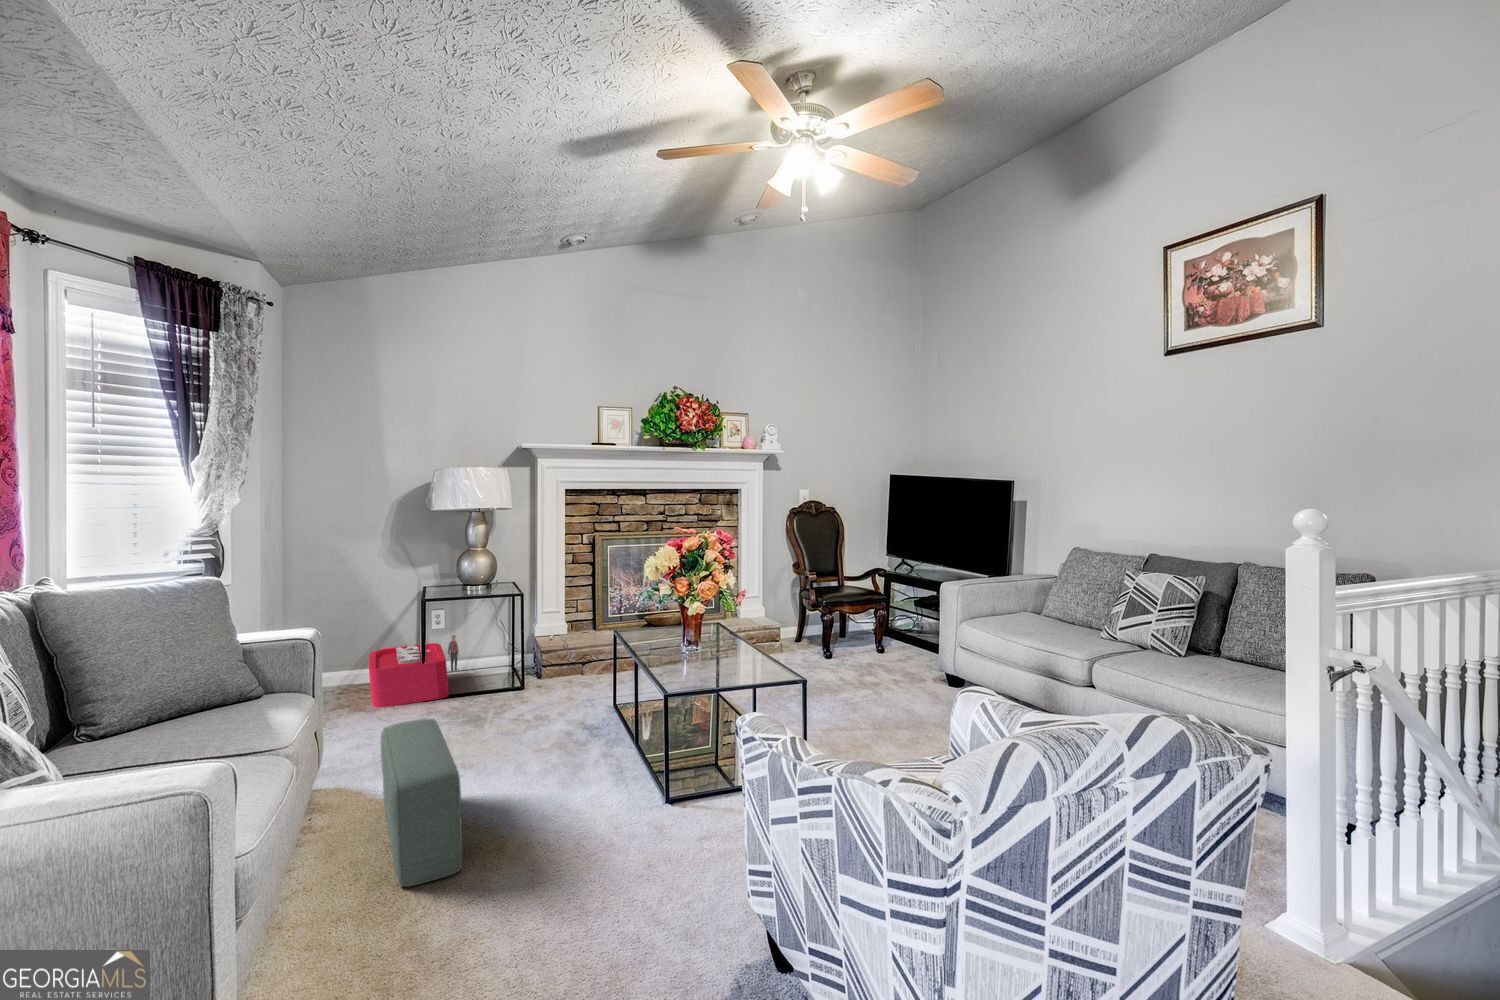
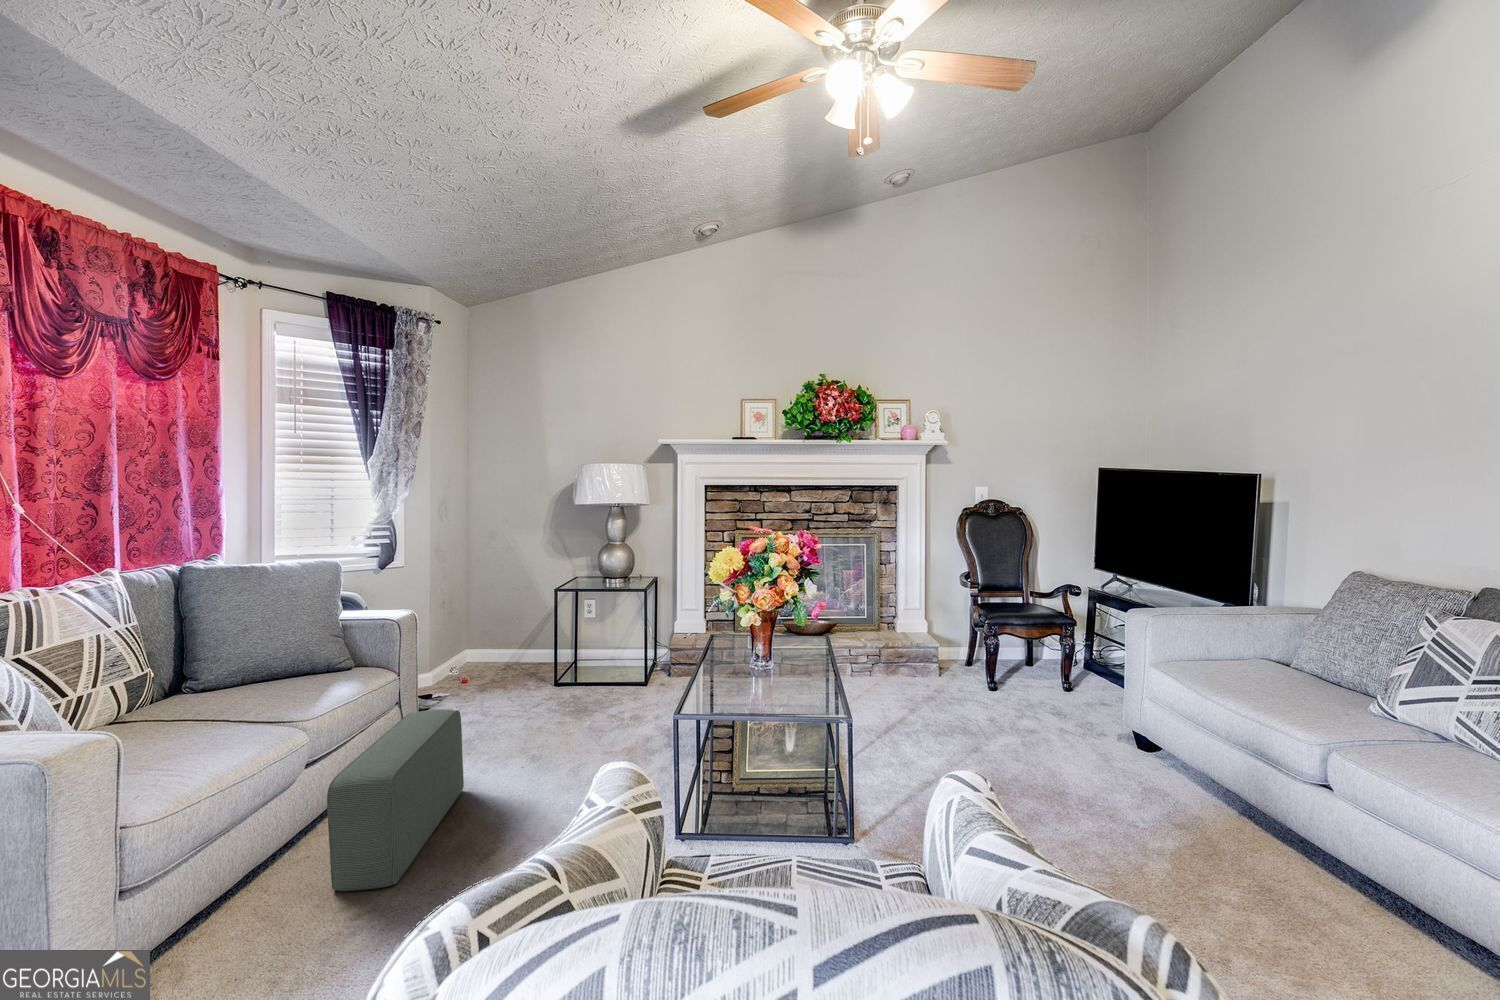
storage bin: present [369,635,459,708] -> none [510,624,609,686]

